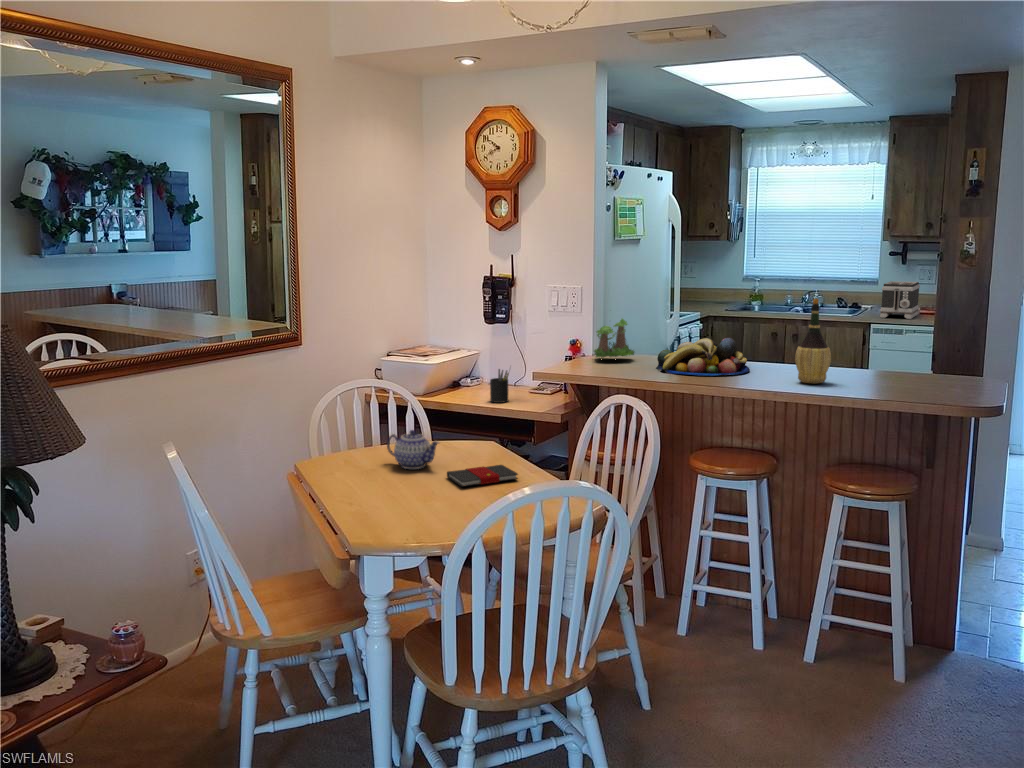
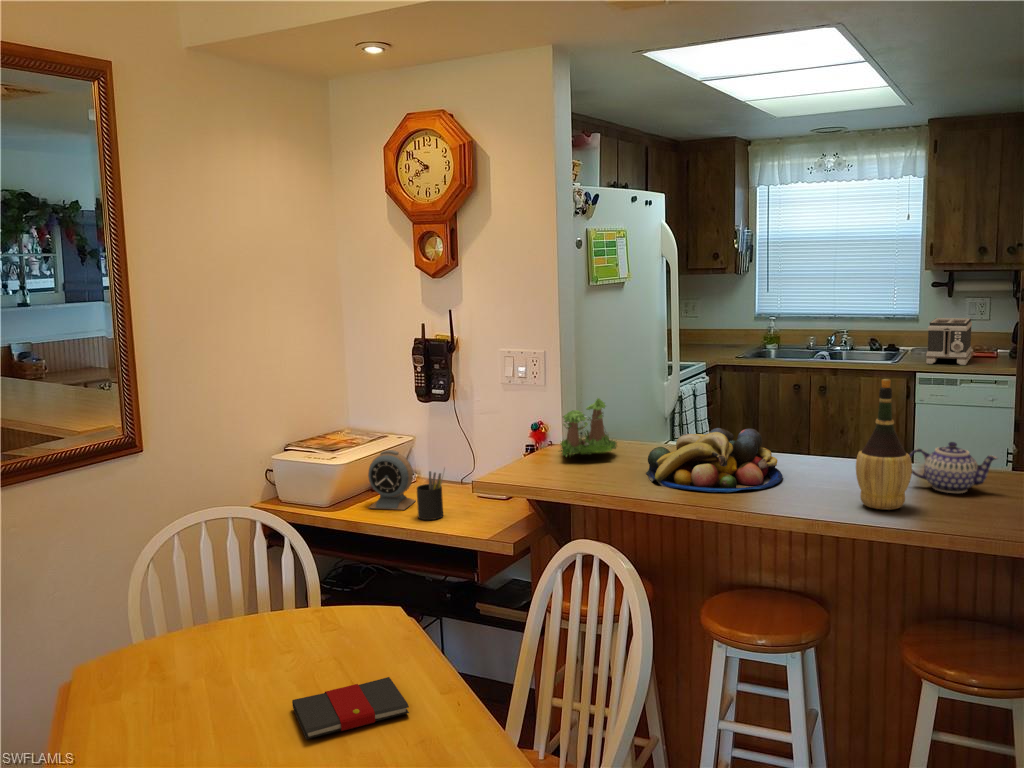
alarm clock: none [452,355,485,398] -> present [368,450,416,510]
teapot: present [387,430,439,469] -> present [910,442,997,493]

